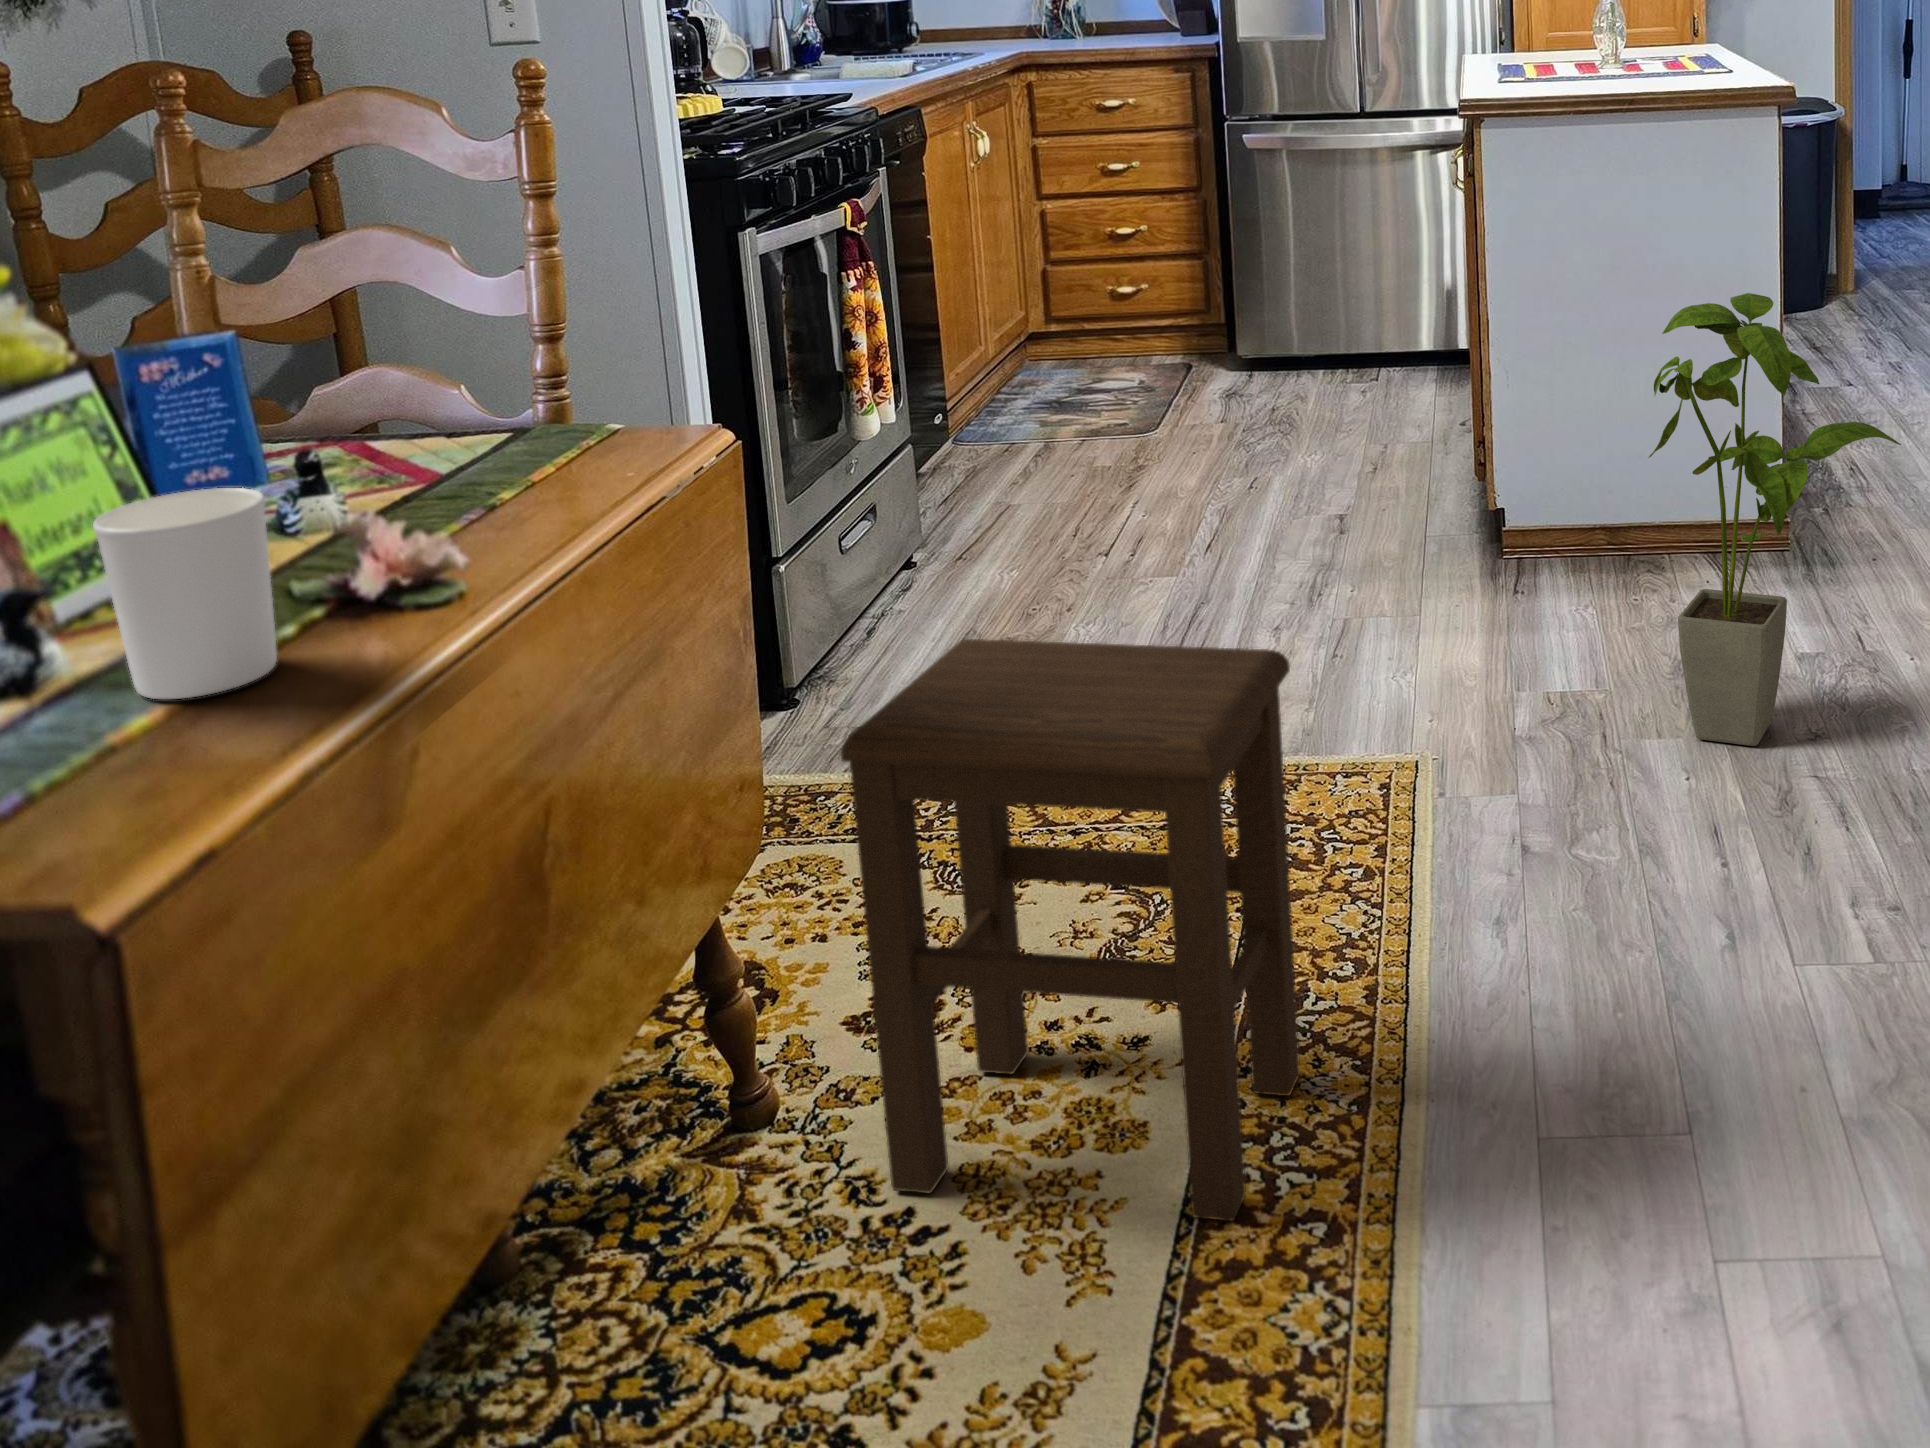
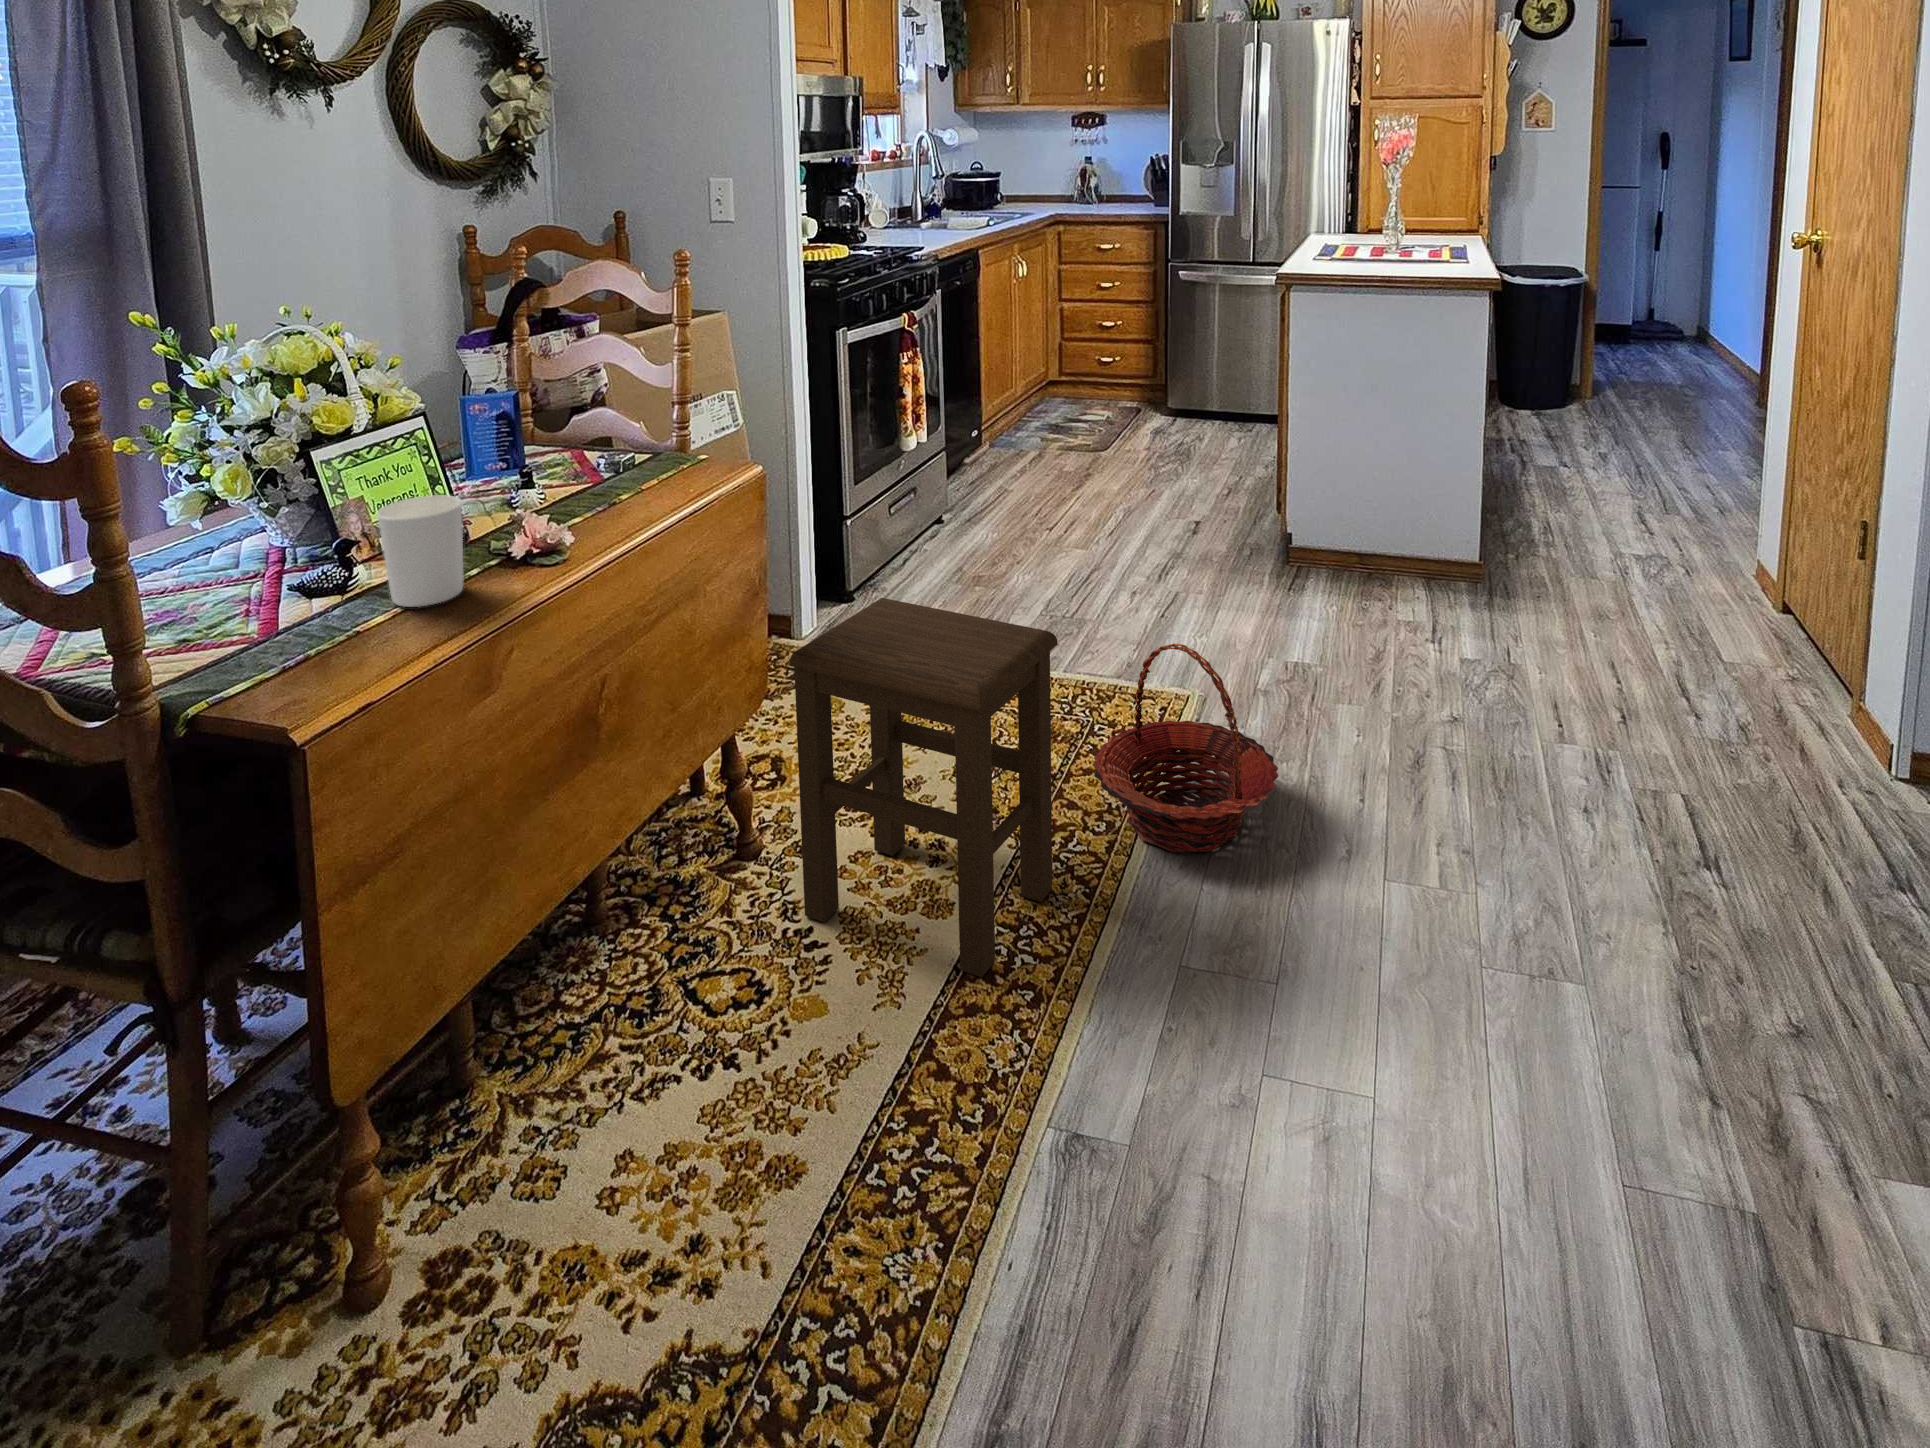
house plant: present [1648,293,1901,746] -> none [1350,424,1520,715]
basket: none [1321,661,1619,988] -> present [1093,644,1279,852]

